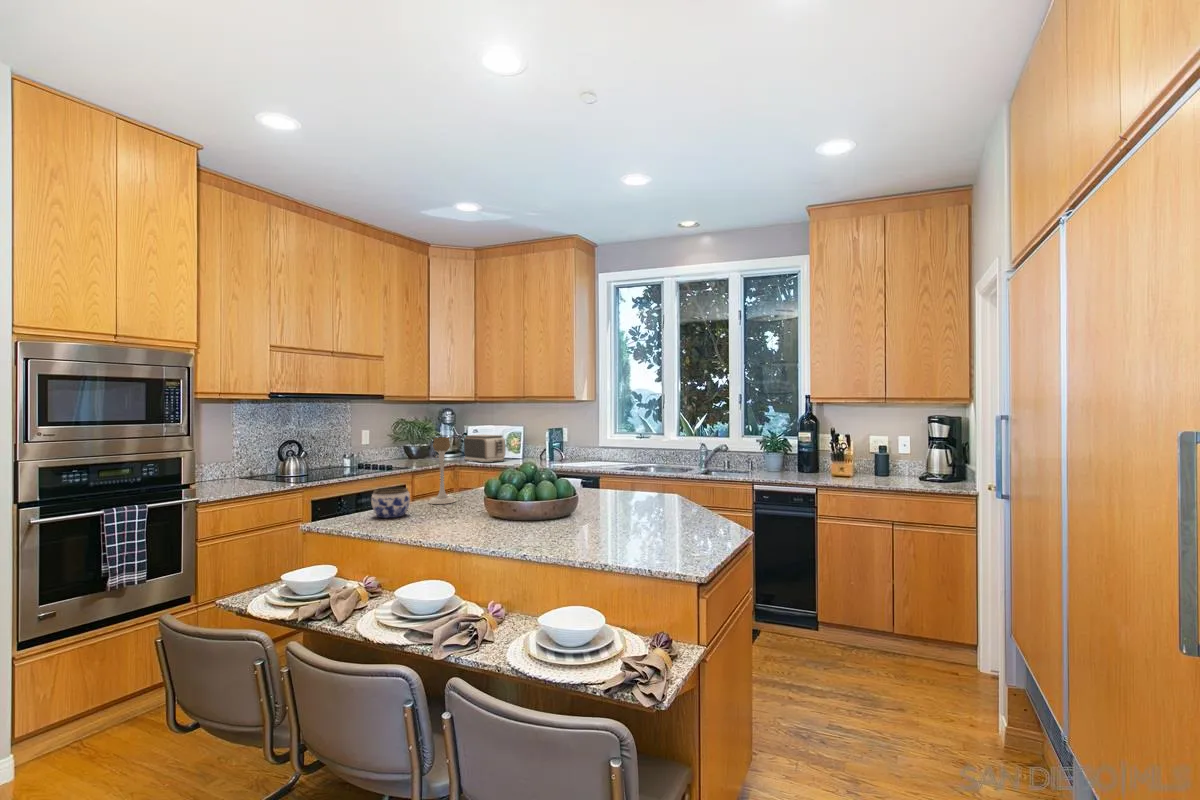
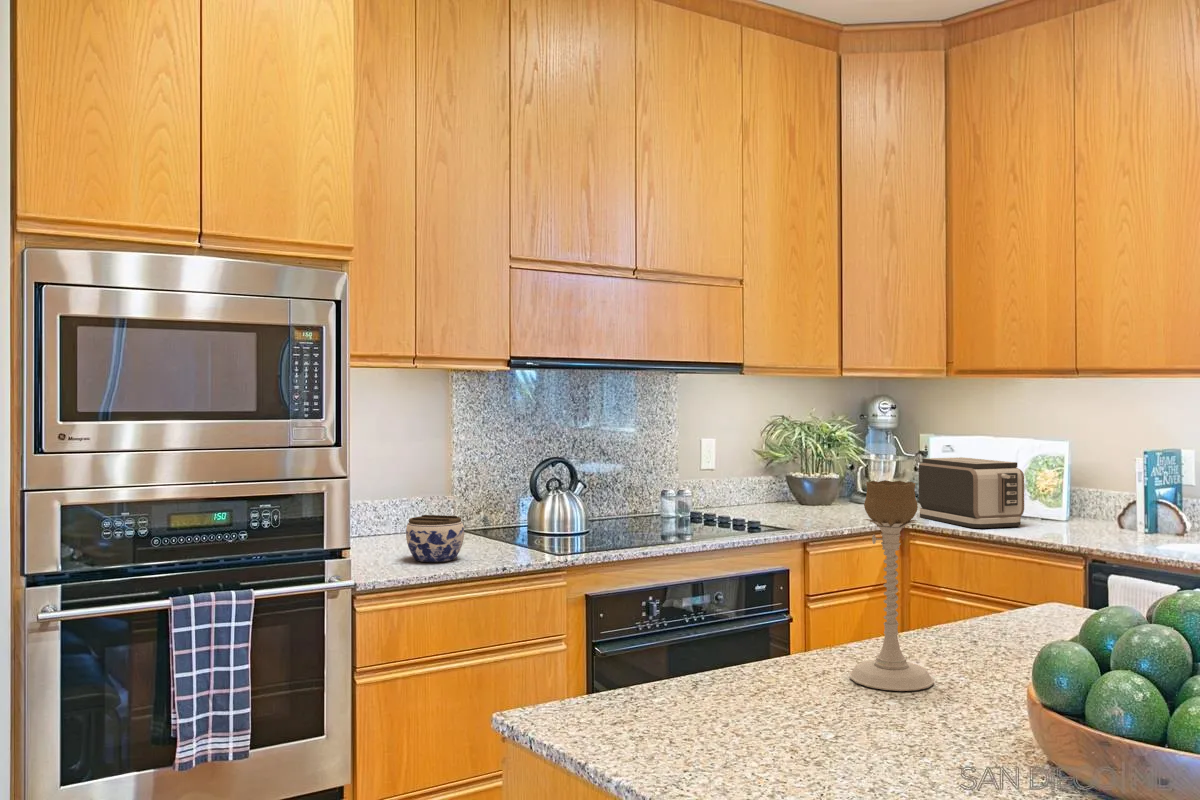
jar: present [371,487,410,518] -> present [406,515,464,562]

